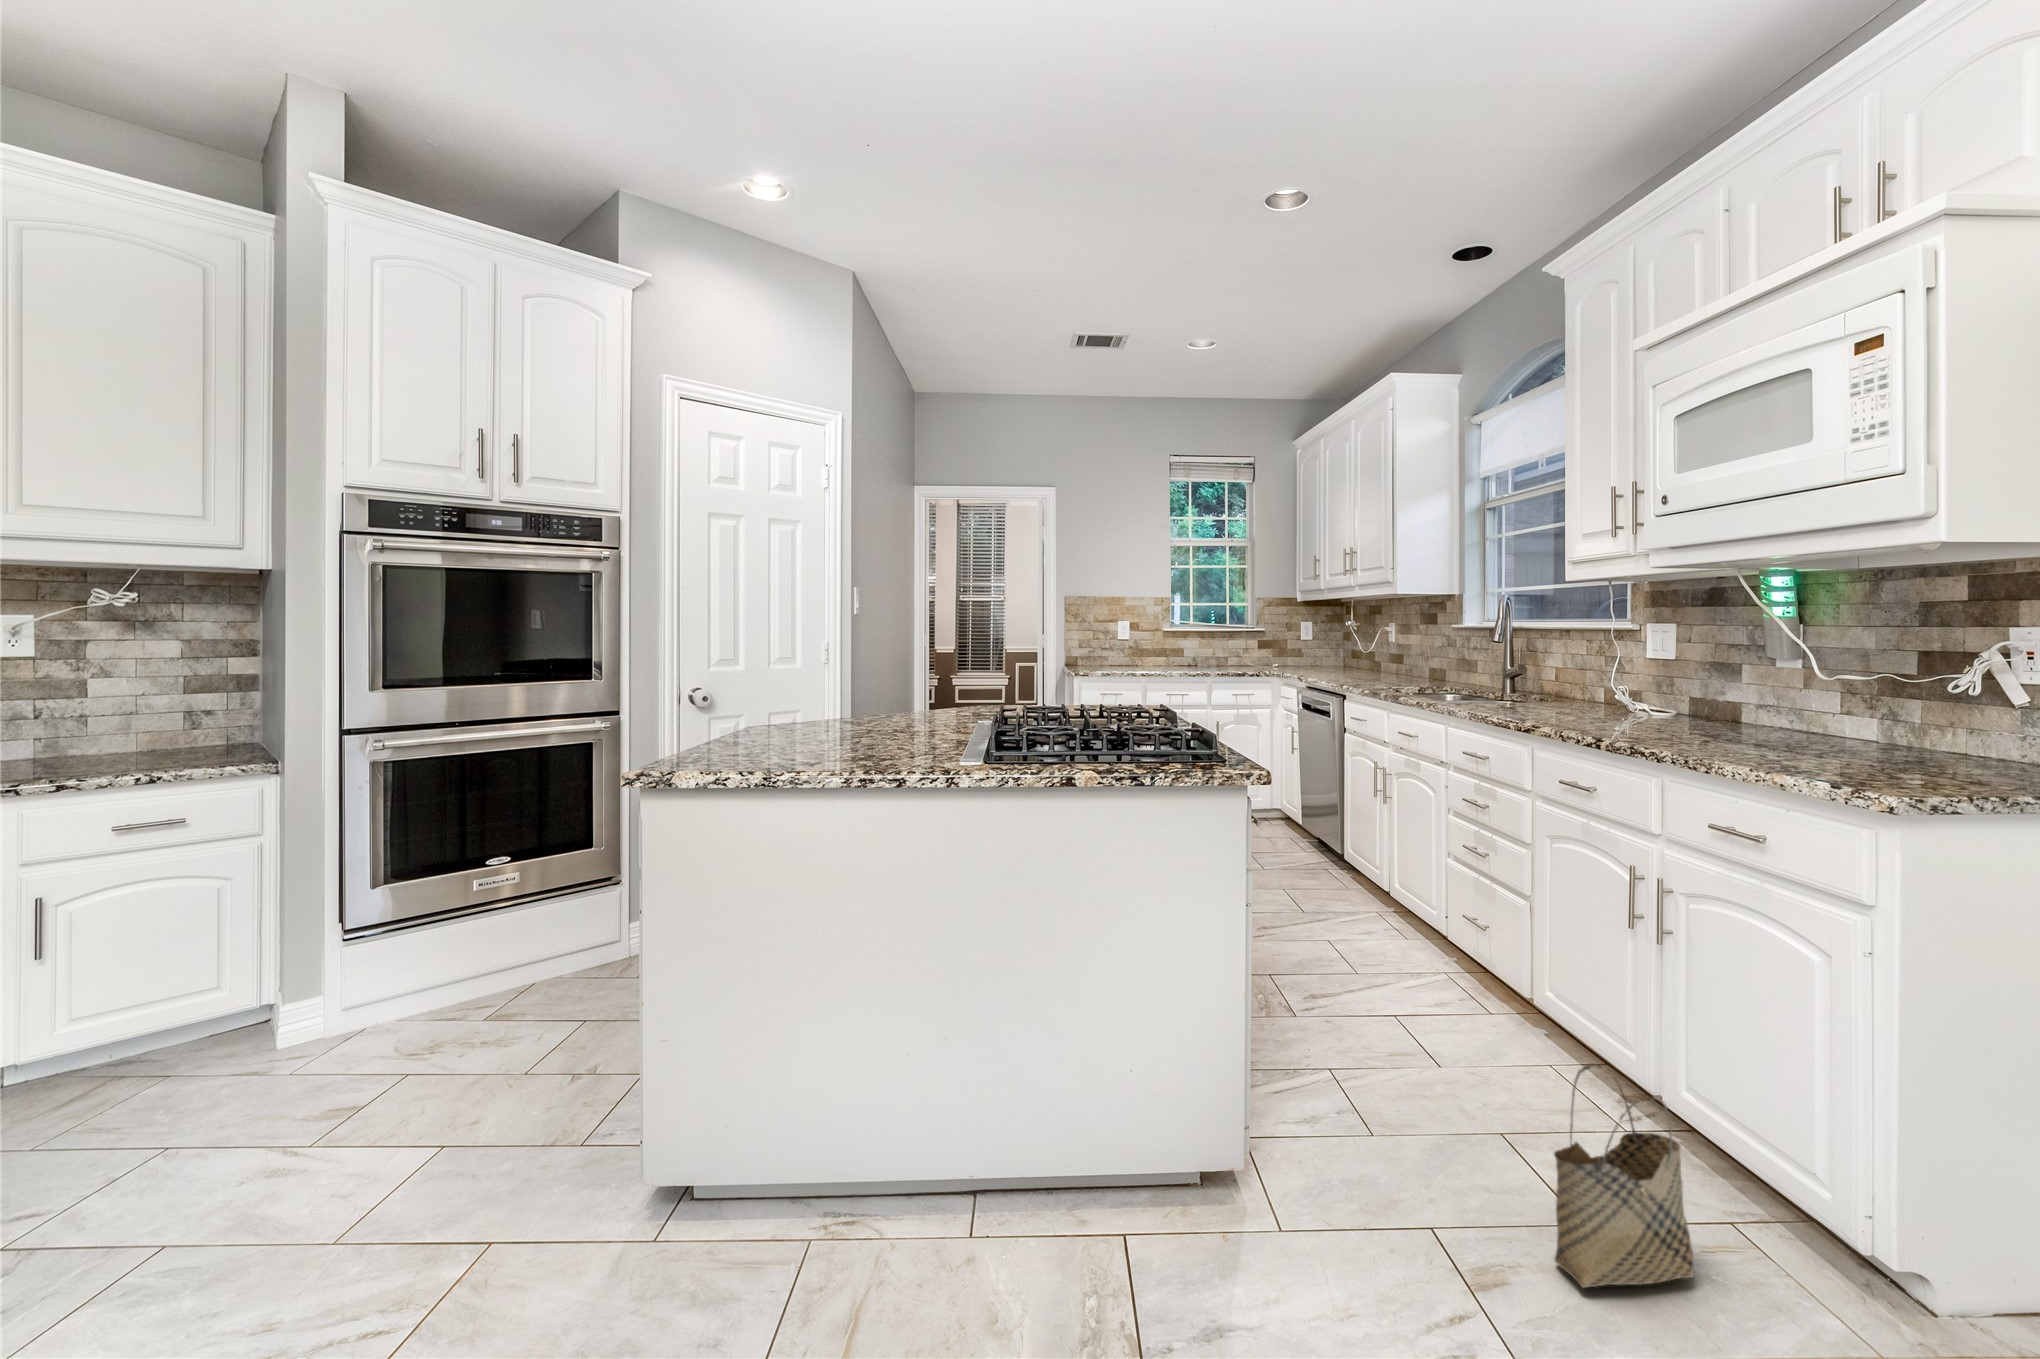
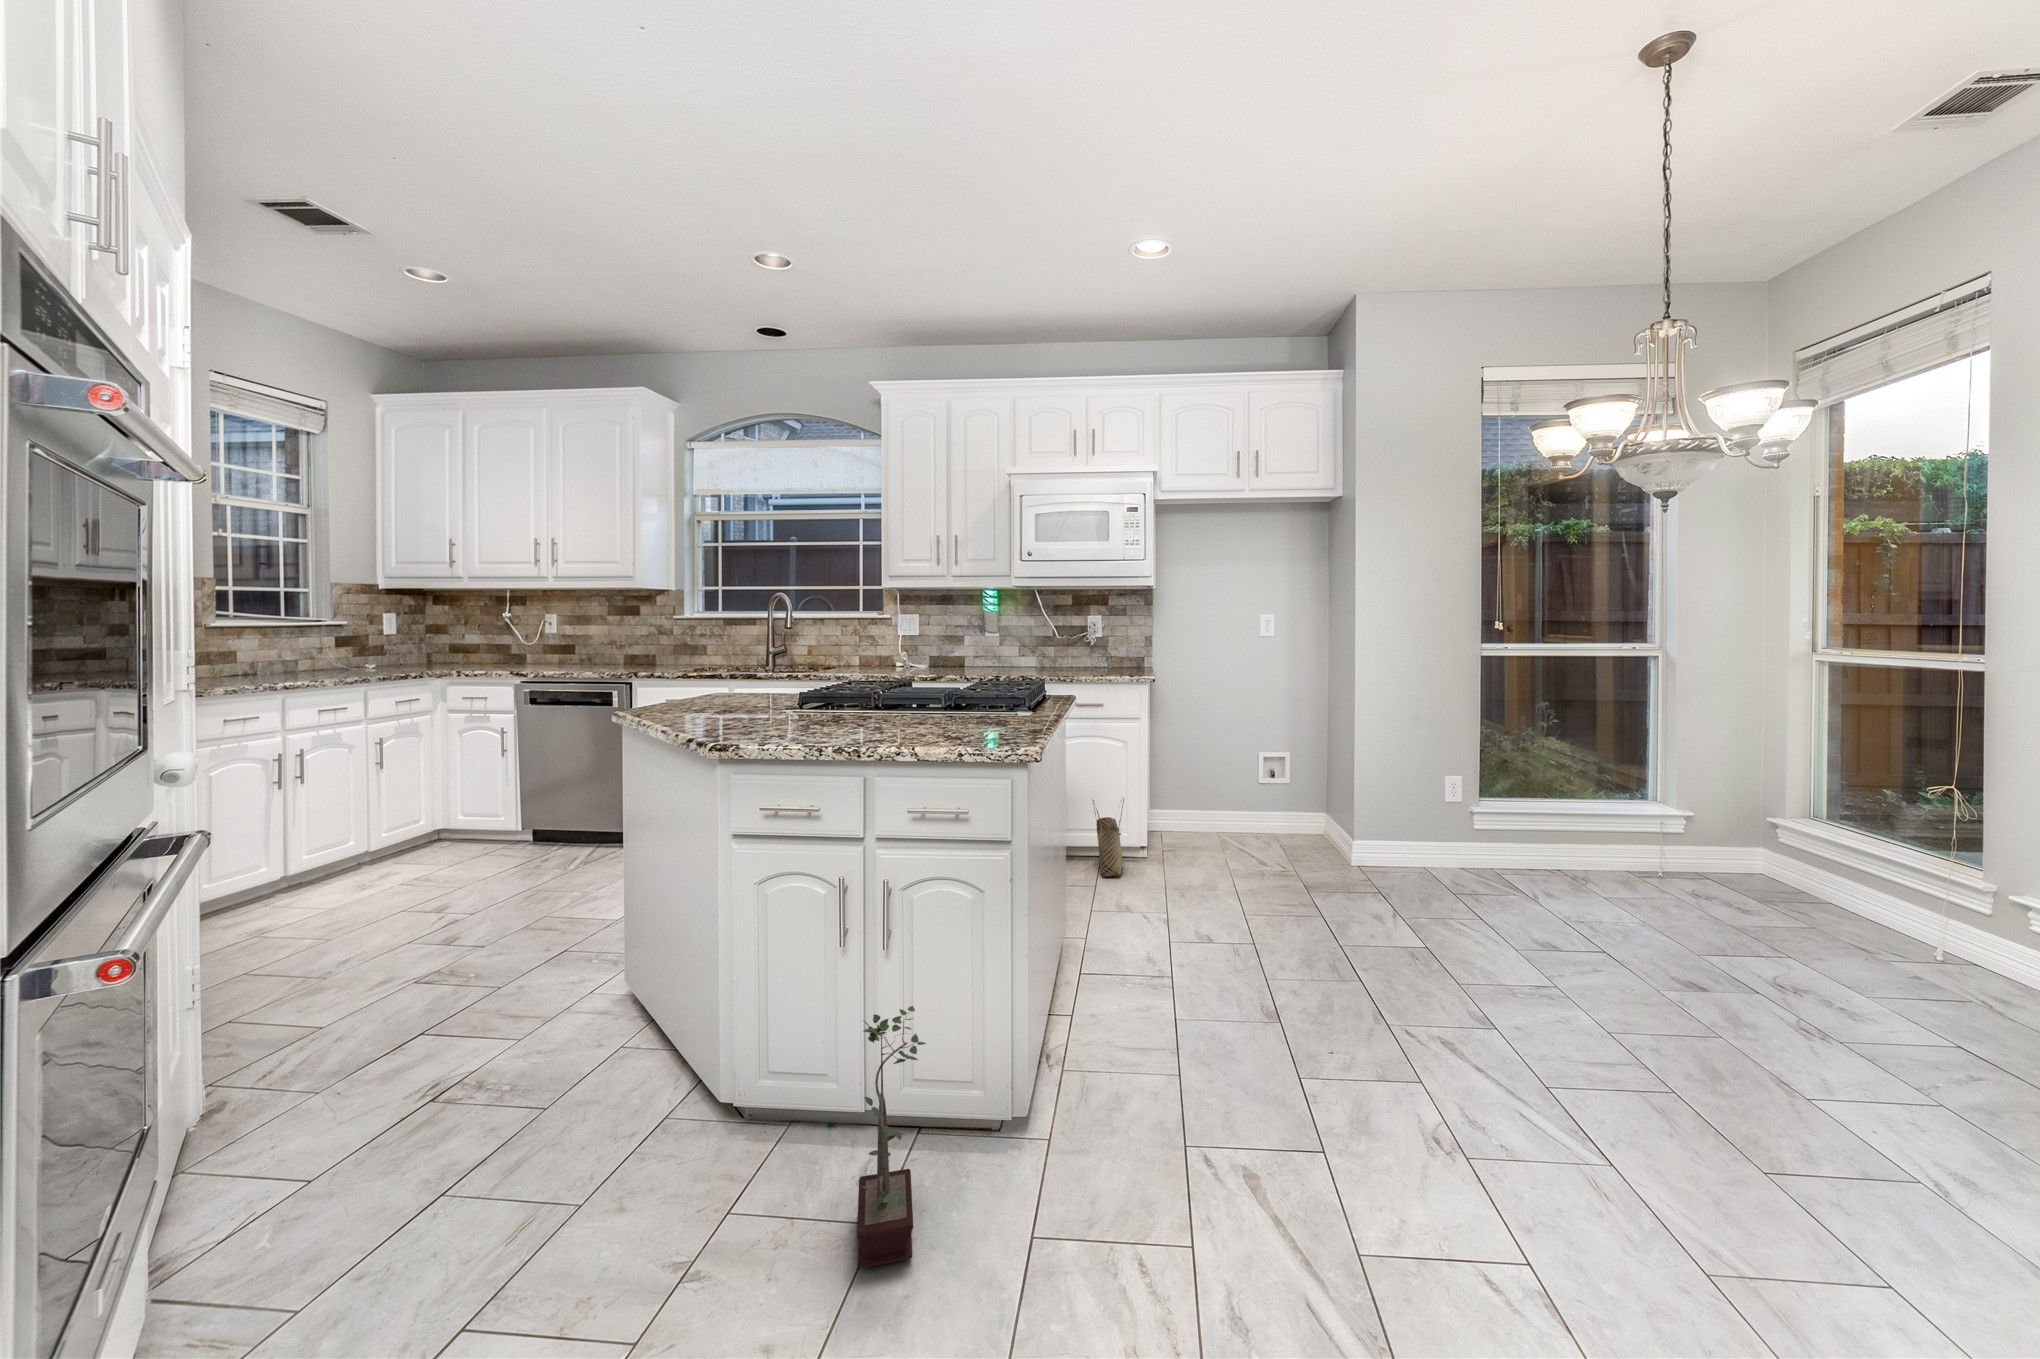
potted plant: none [314,980,567,1238] -> present [857,1006,926,1268]

